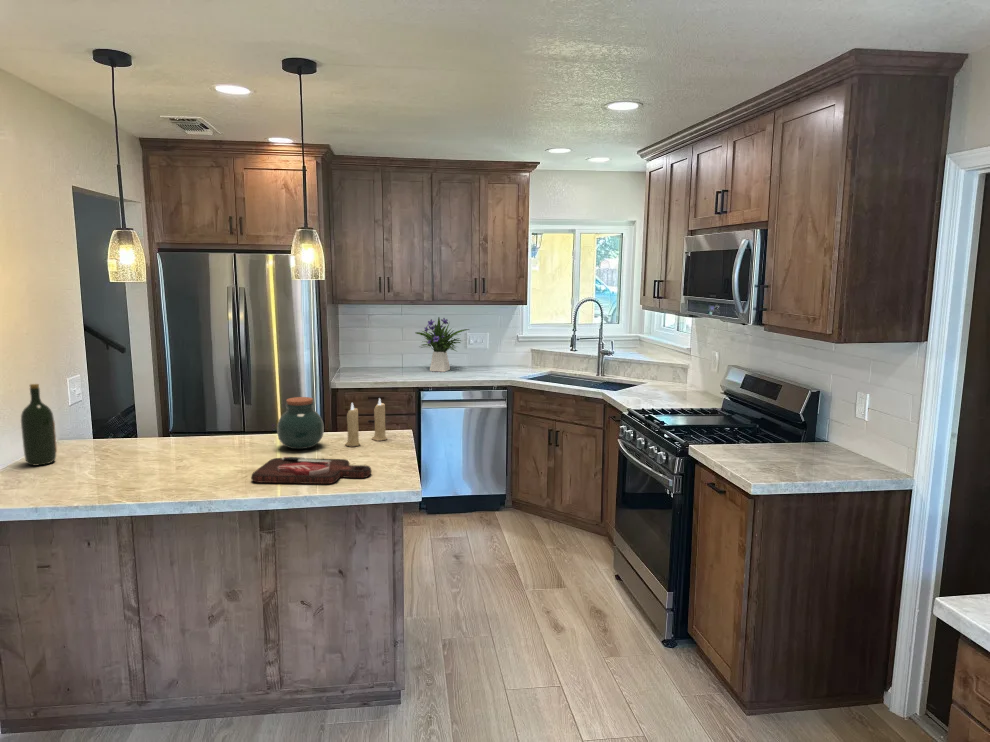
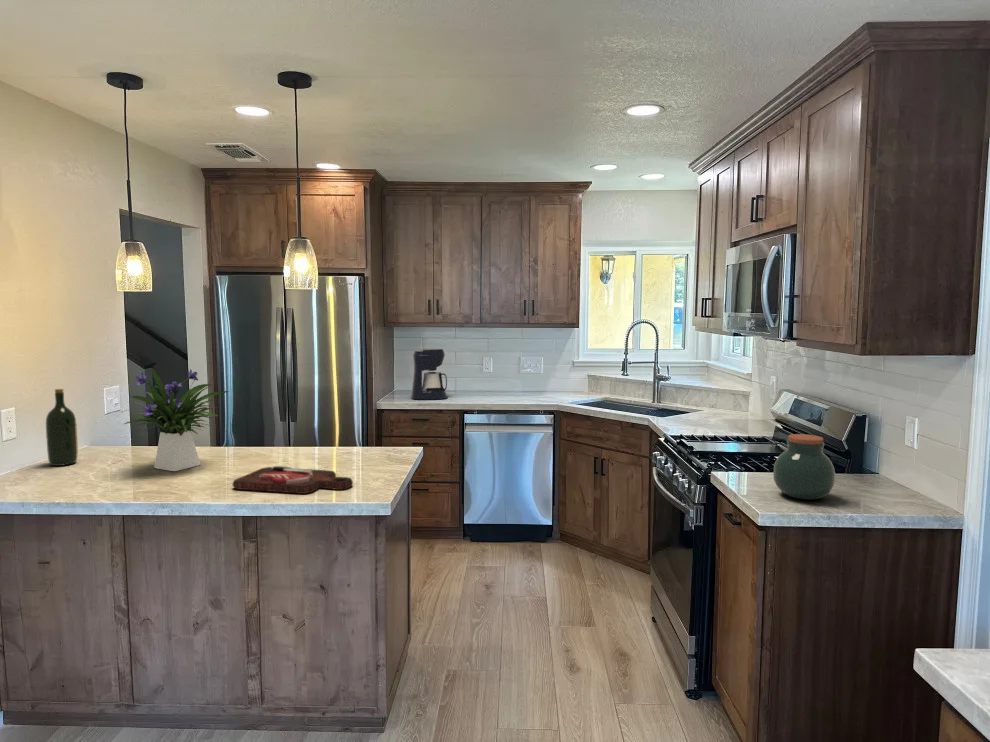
flower arrangement: present [416,317,469,372] -> present [125,368,228,471]
coffee maker: none [363,326,400,378] -> present [411,348,448,399]
jar: present [277,397,324,449] -> present [774,434,835,500]
candle: present [345,399,387,447] -> none [347,411,393,460]

